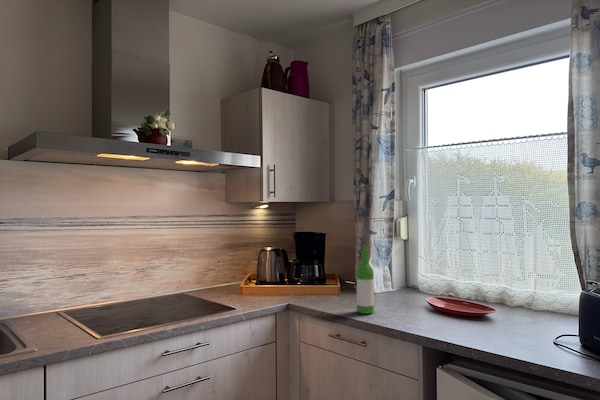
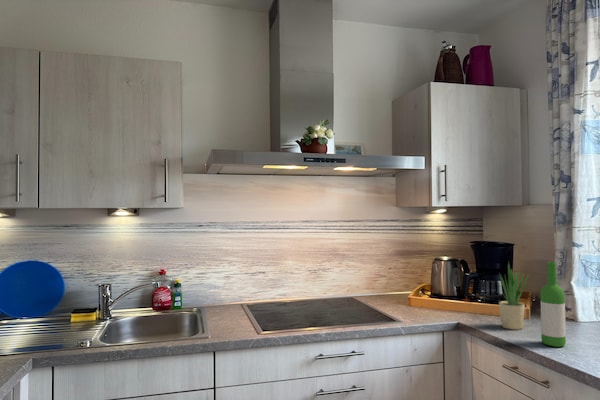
potted plant: none [321,247,345,305] -> present [499,262,528,330]

